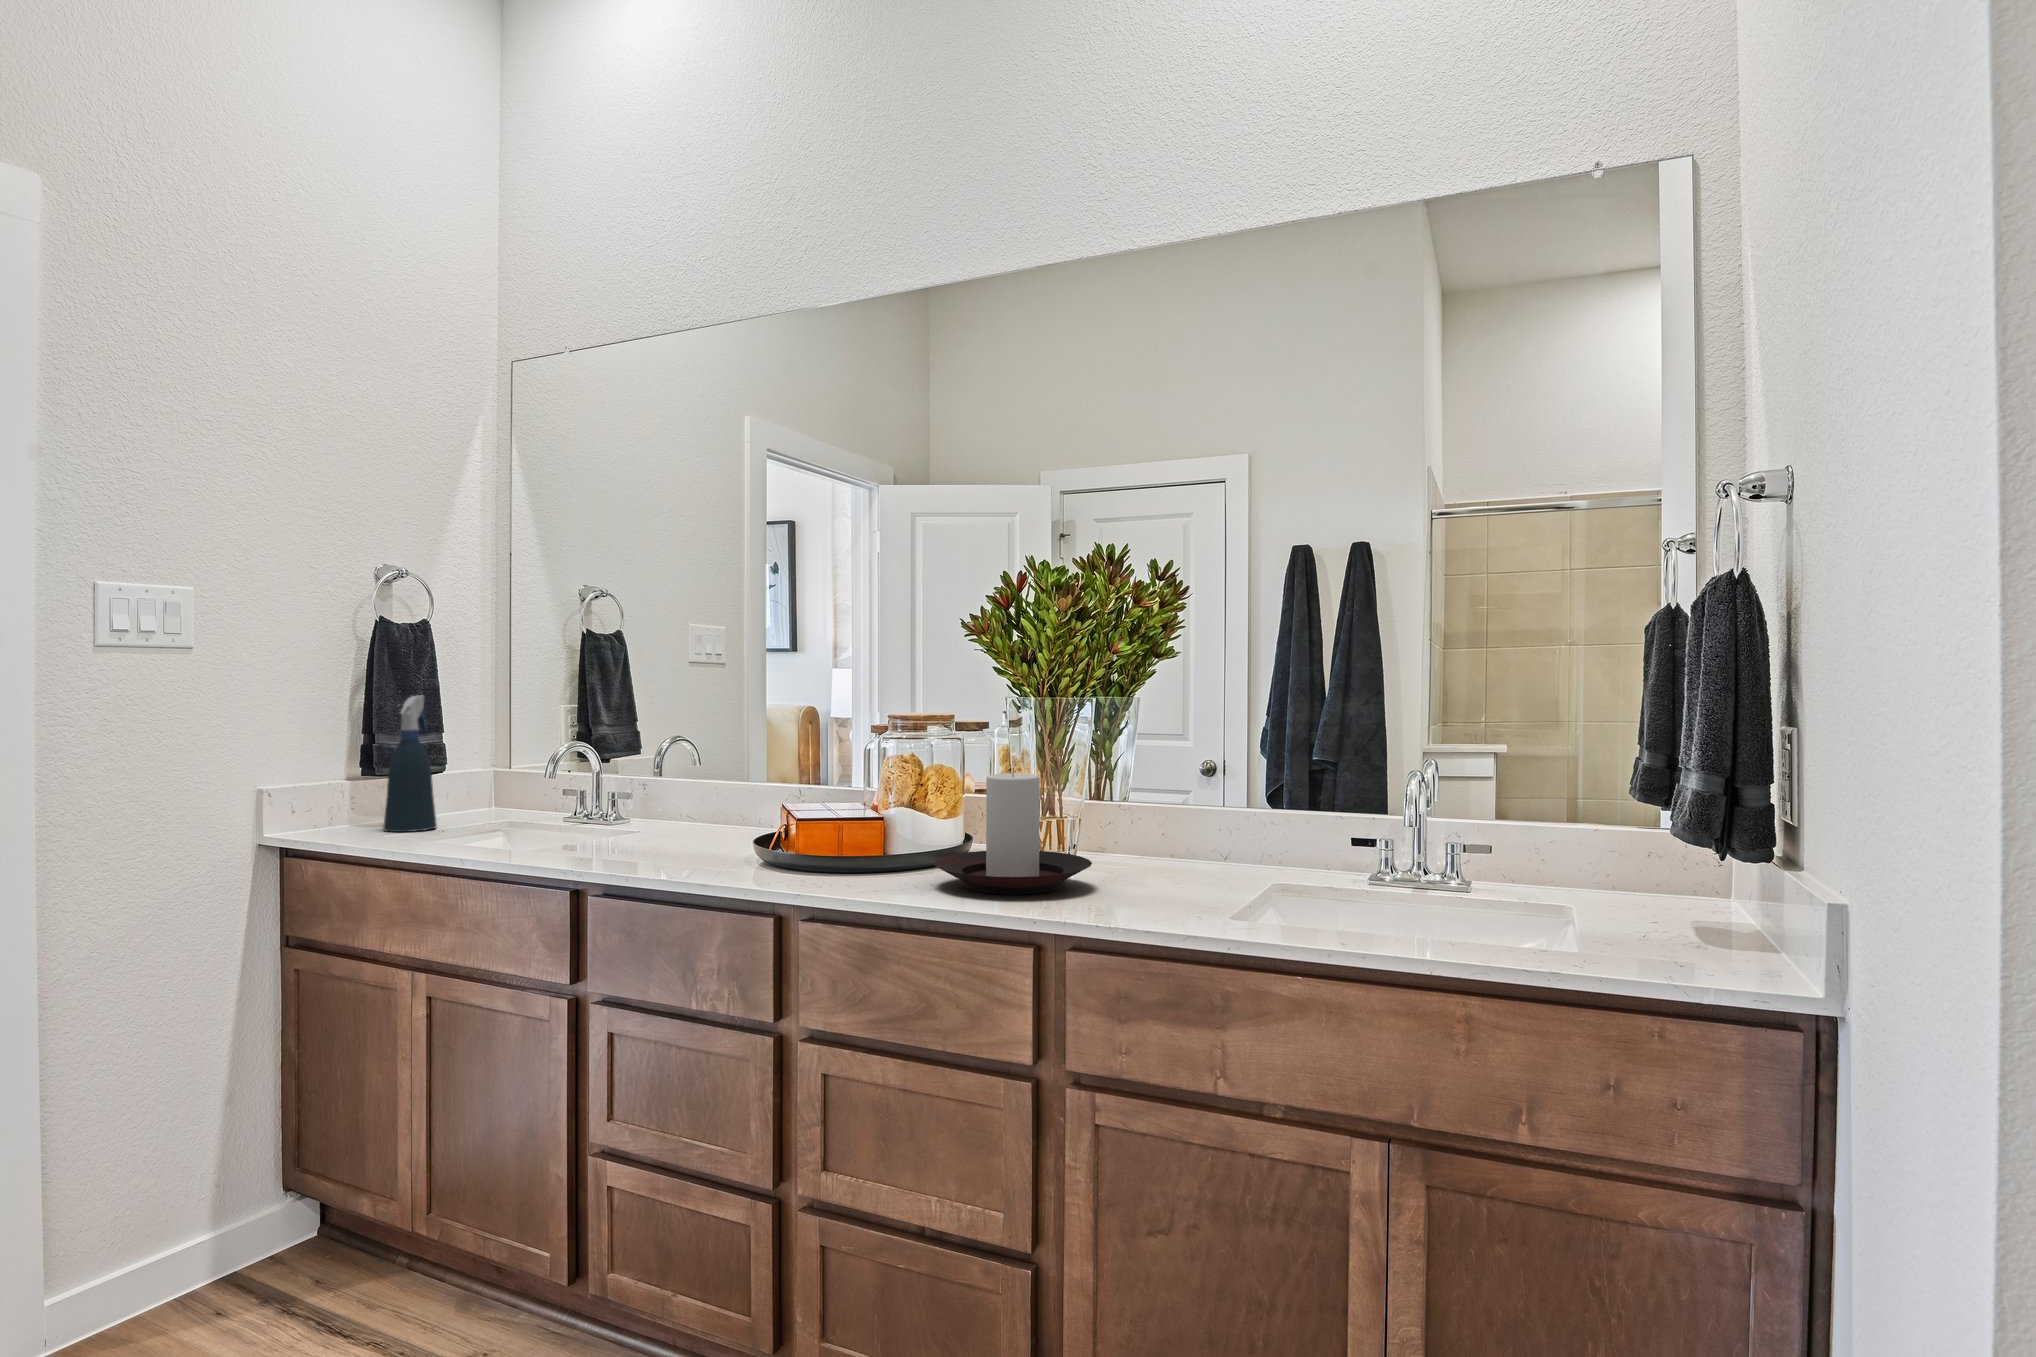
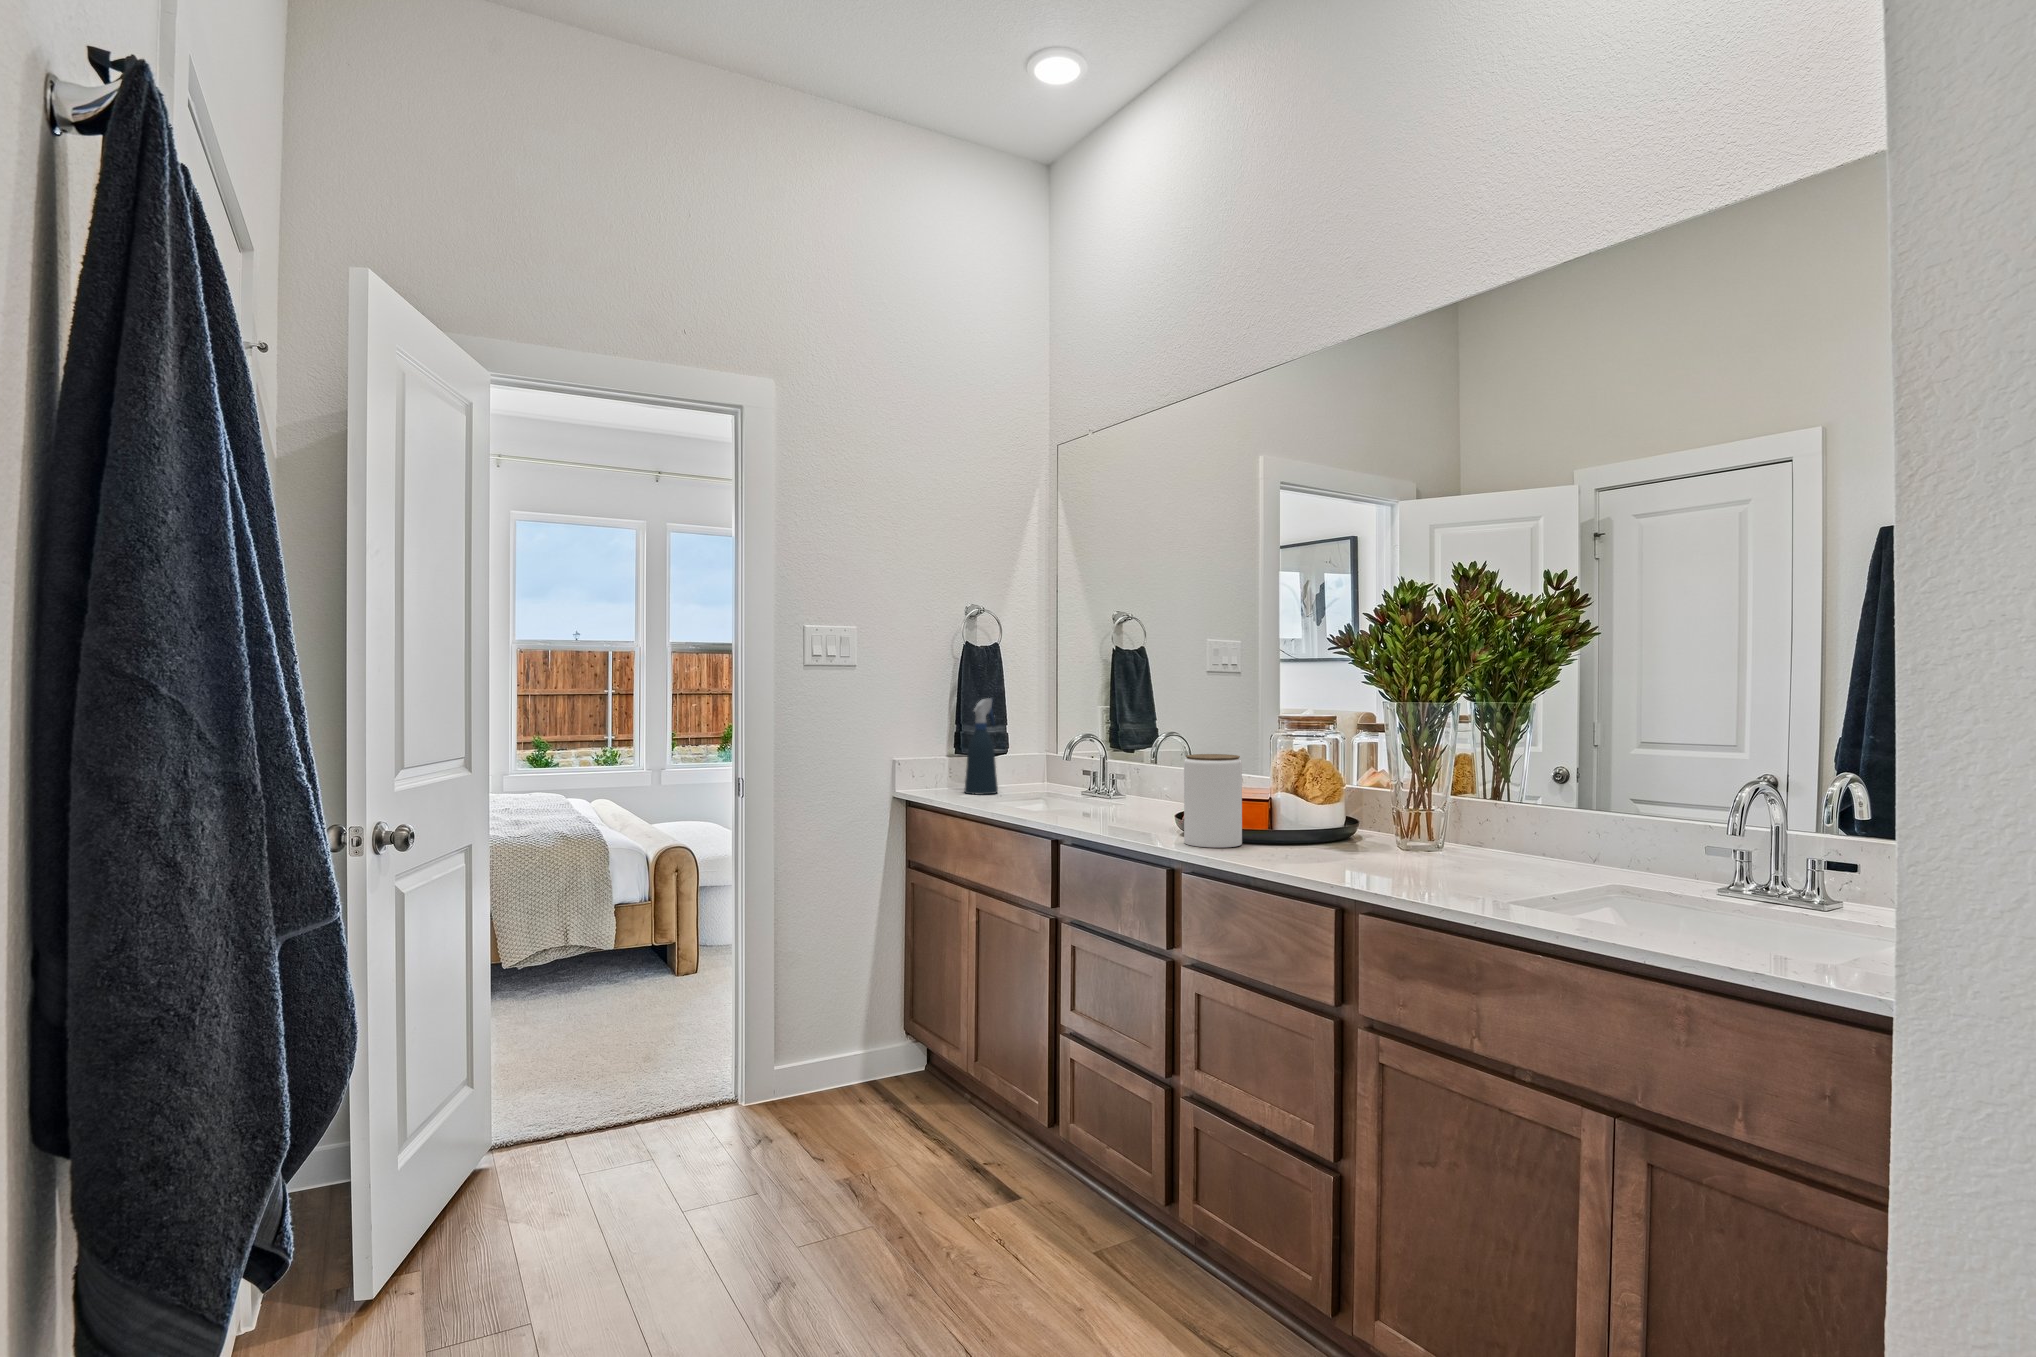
jar: none [788,764,861,884] -> present [1184,754,1242,848]
candle holder: present [934,768,1092,894] -> none [1286,762,1426,868]

